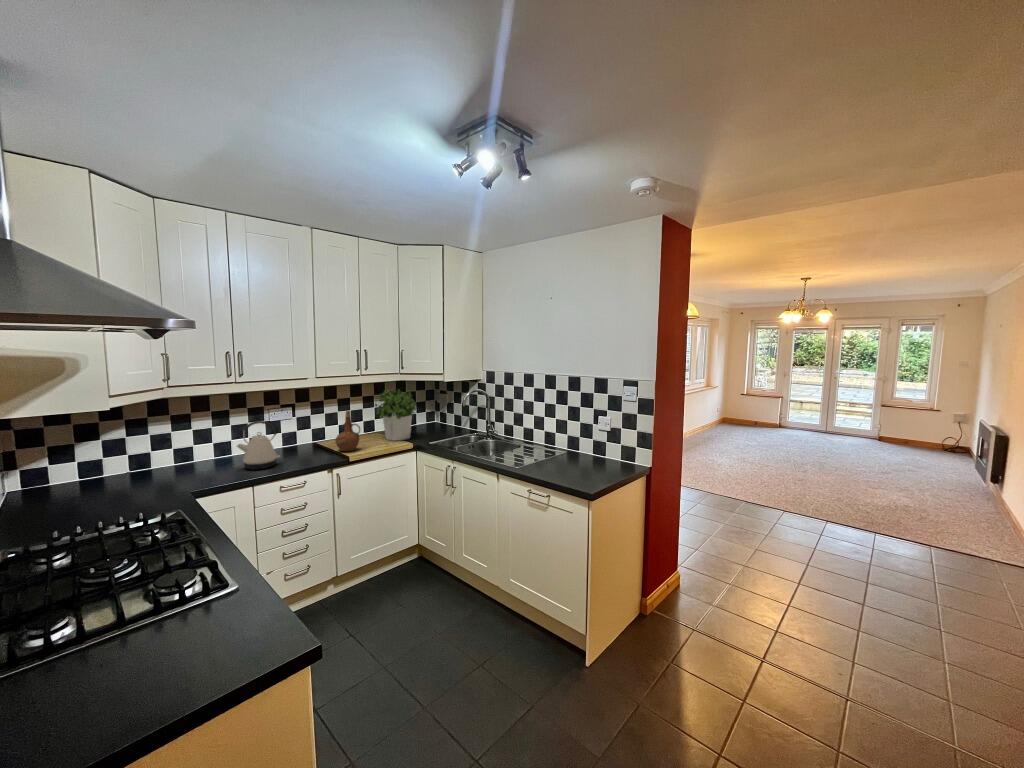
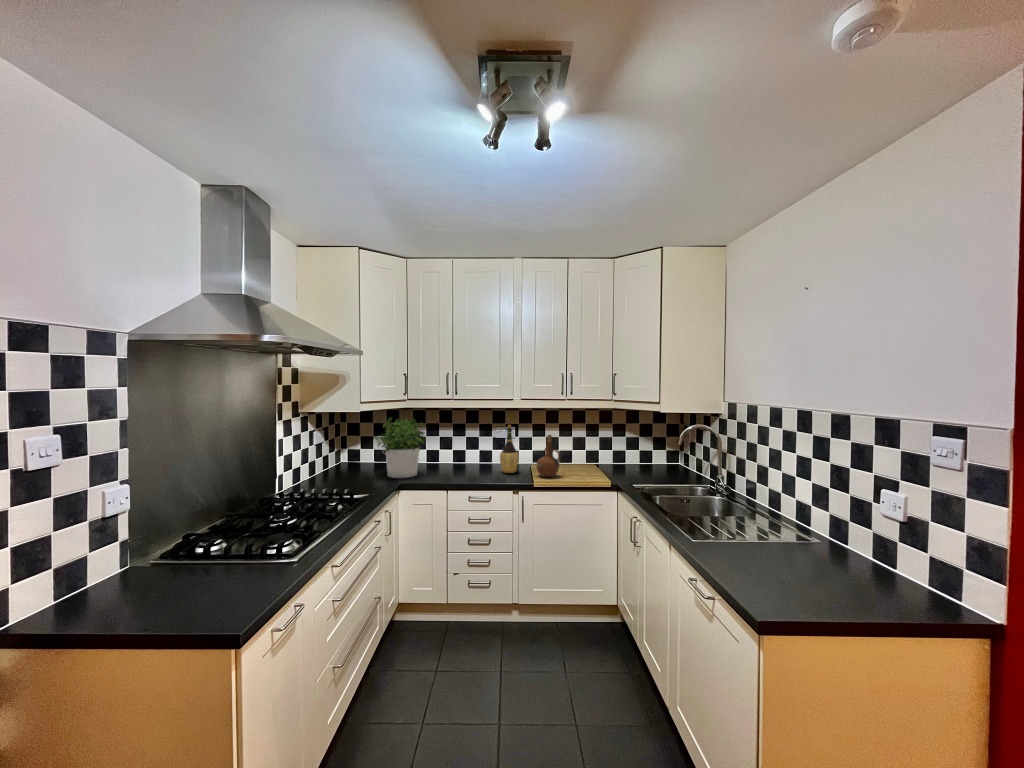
potted plant: present [375,389,416,440] -> present [376,418,425,478]
wine bottle: none [291,405,314,456] -> present [500,425,519,473]
kettle: present [237,421,280,470] -> none [451,434,483,477]

